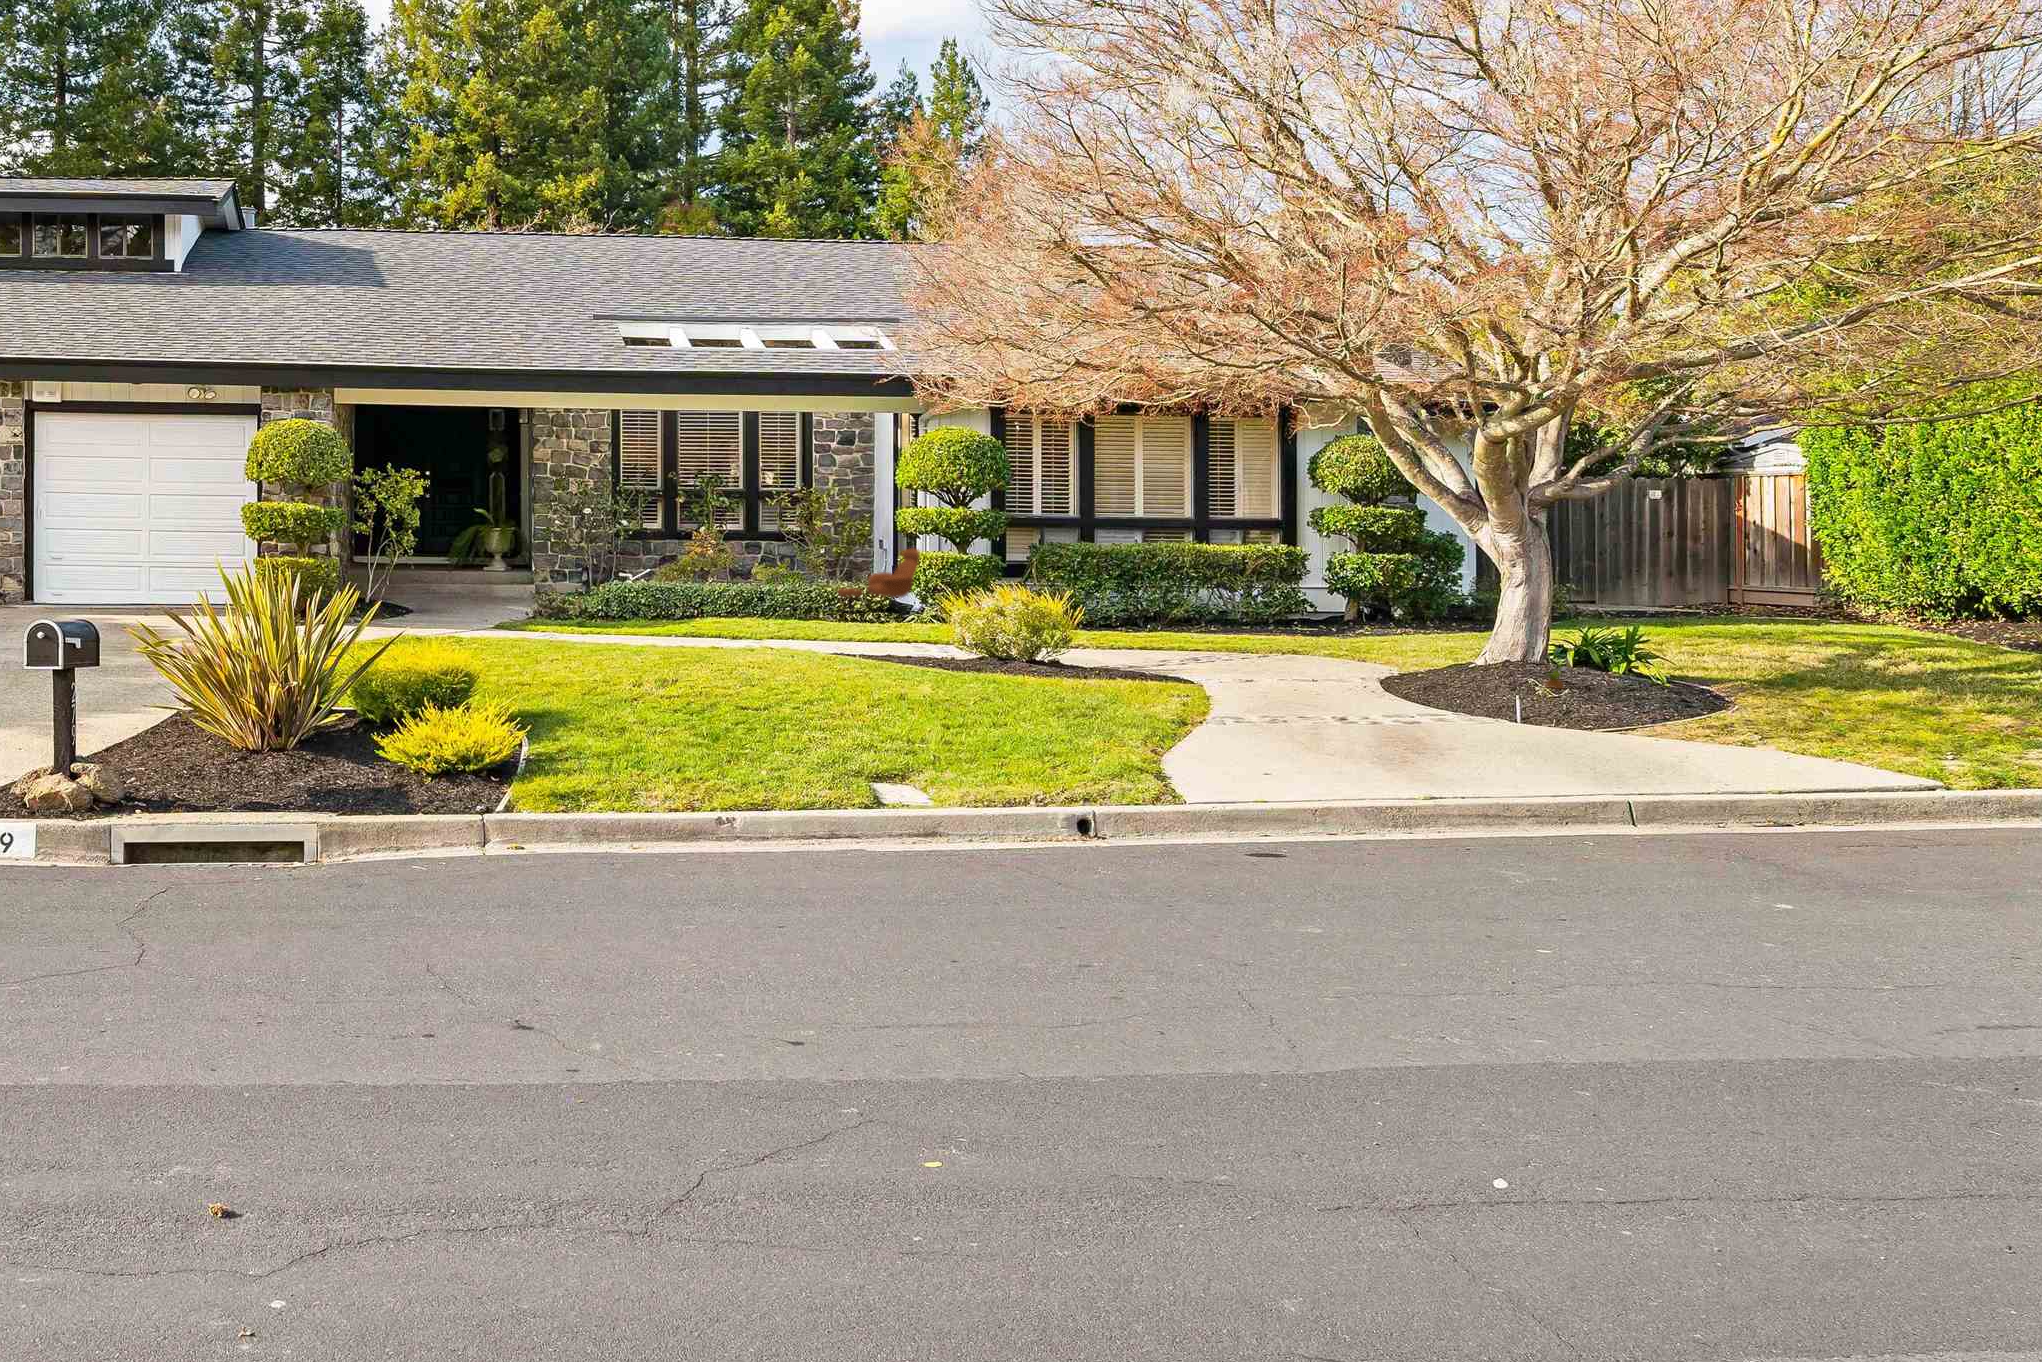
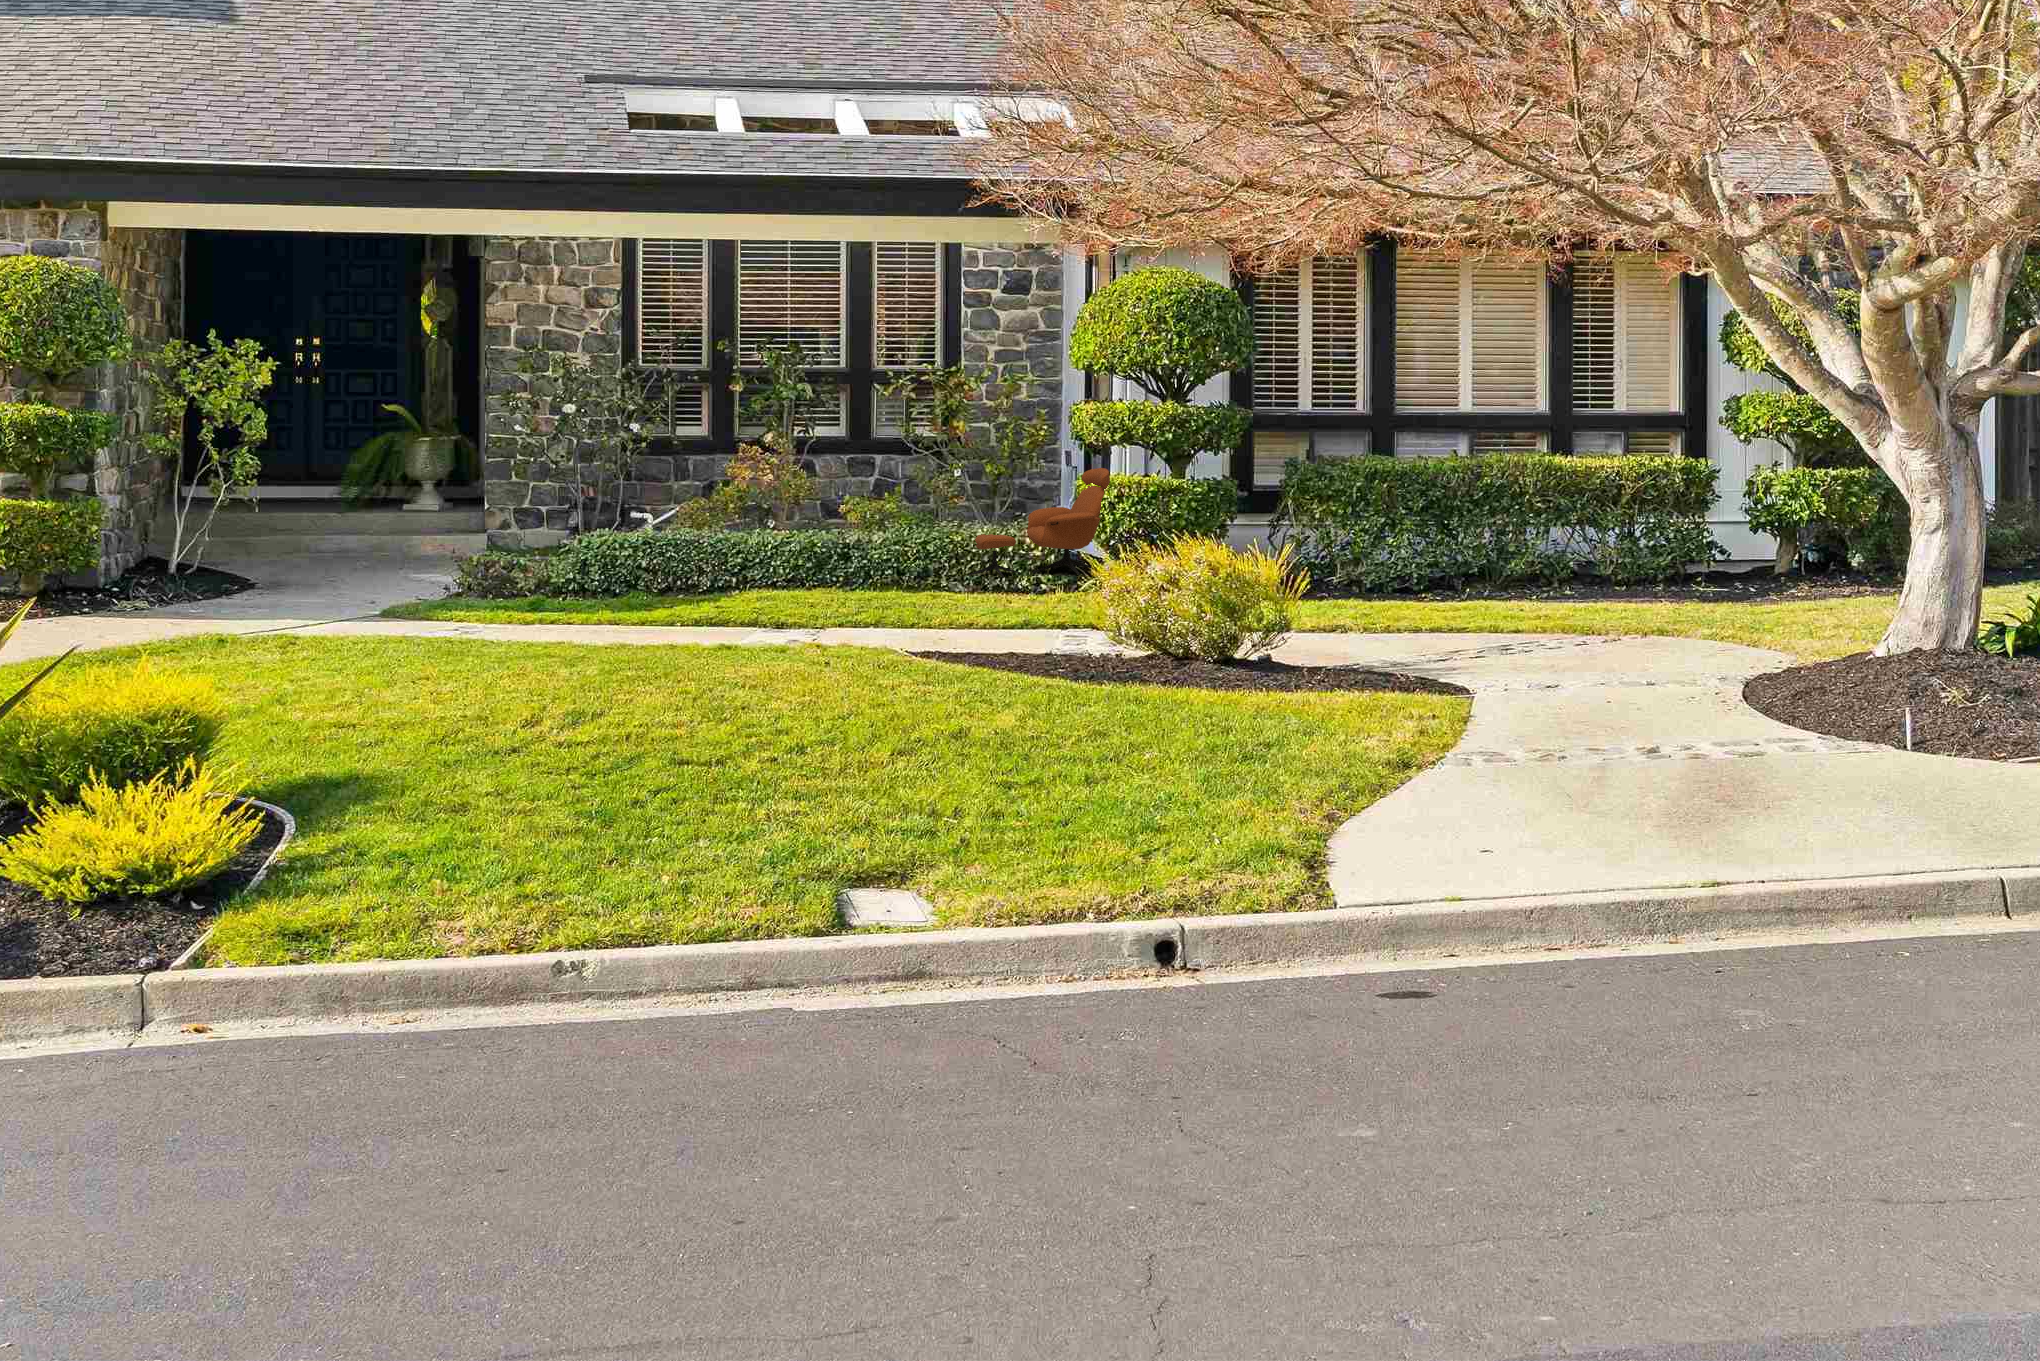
decorative plant: present [1545,659,1571,689] -> none [1944,633,1994,683]

